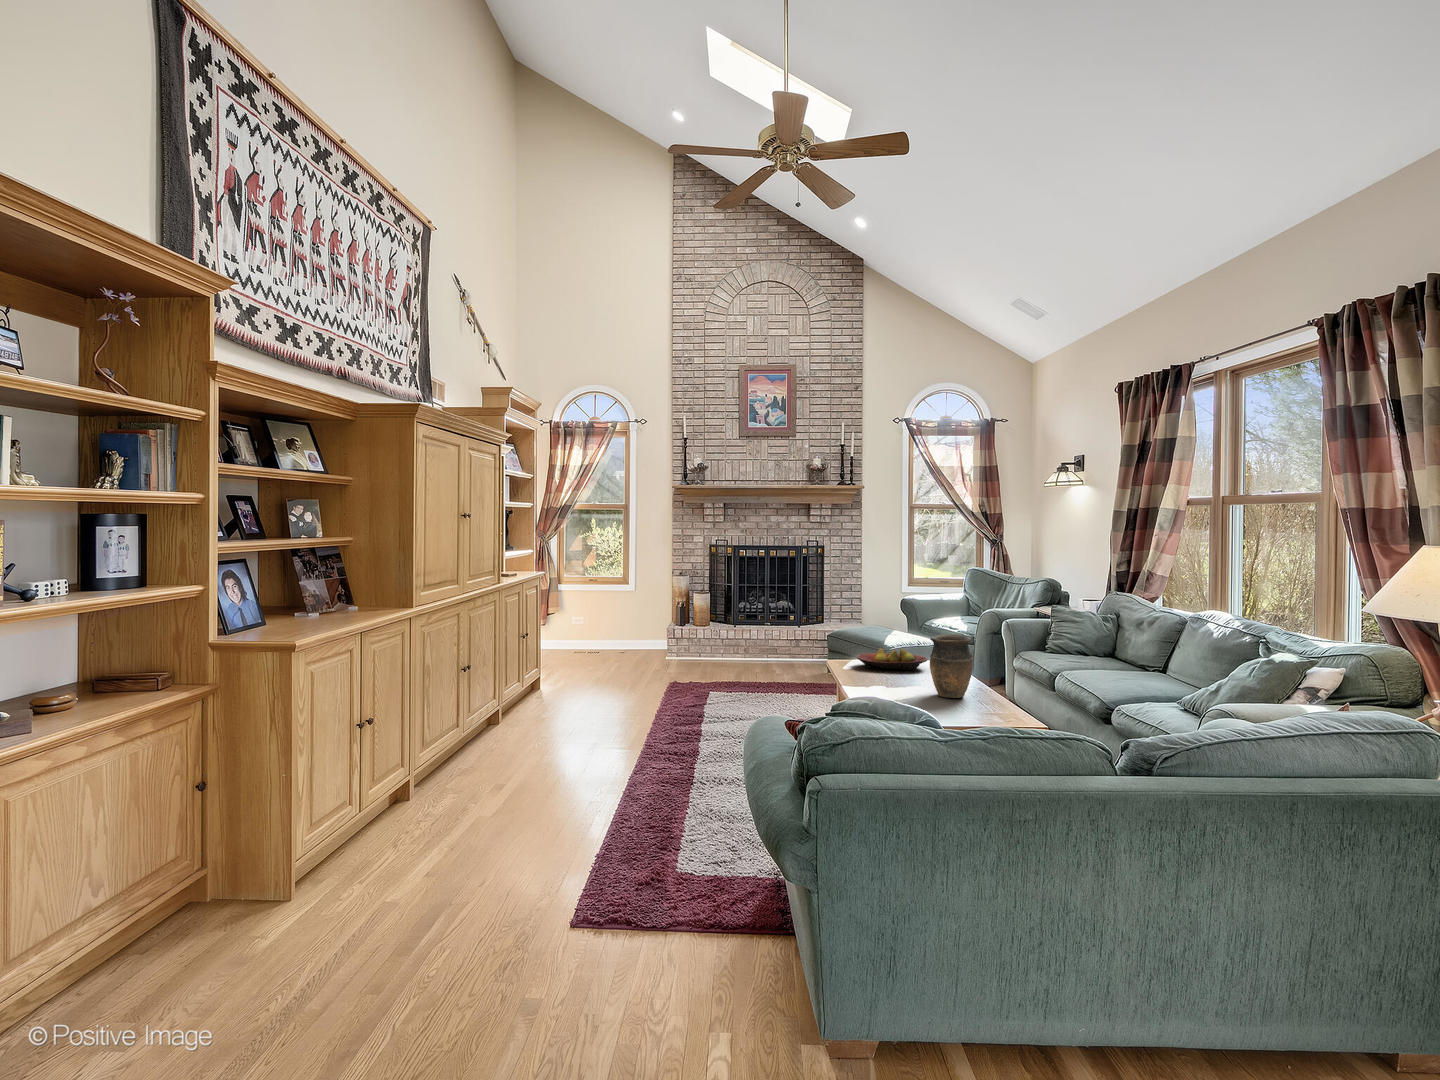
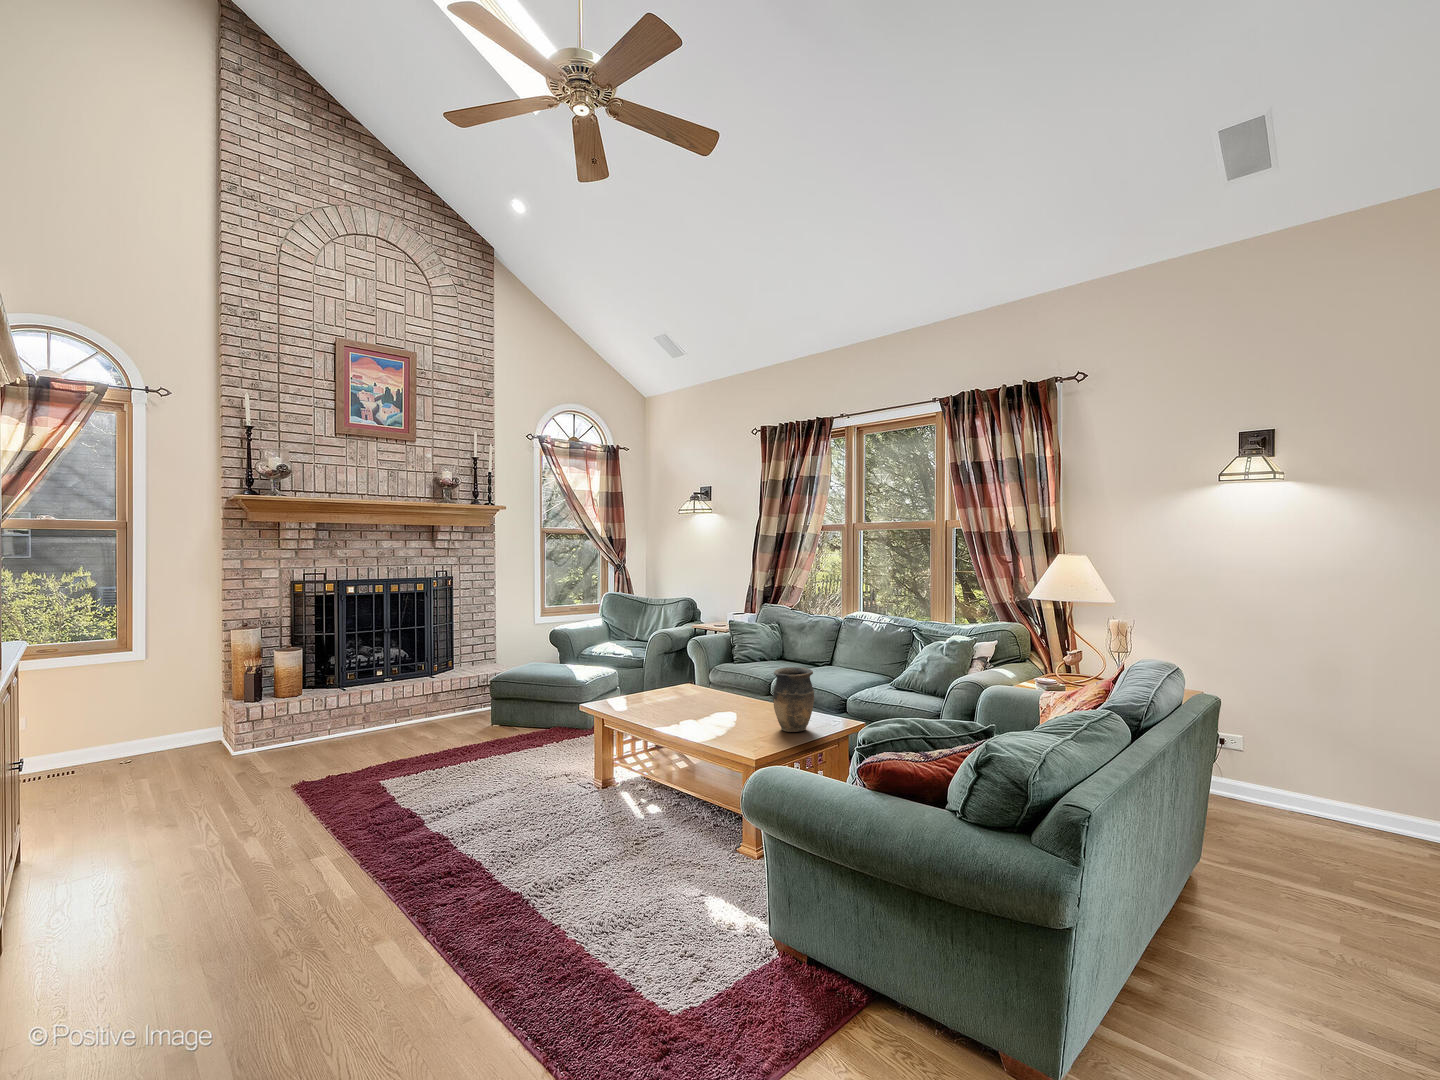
fruit bowl: present [857,649,928,670] -> none [649,690,718,717]

